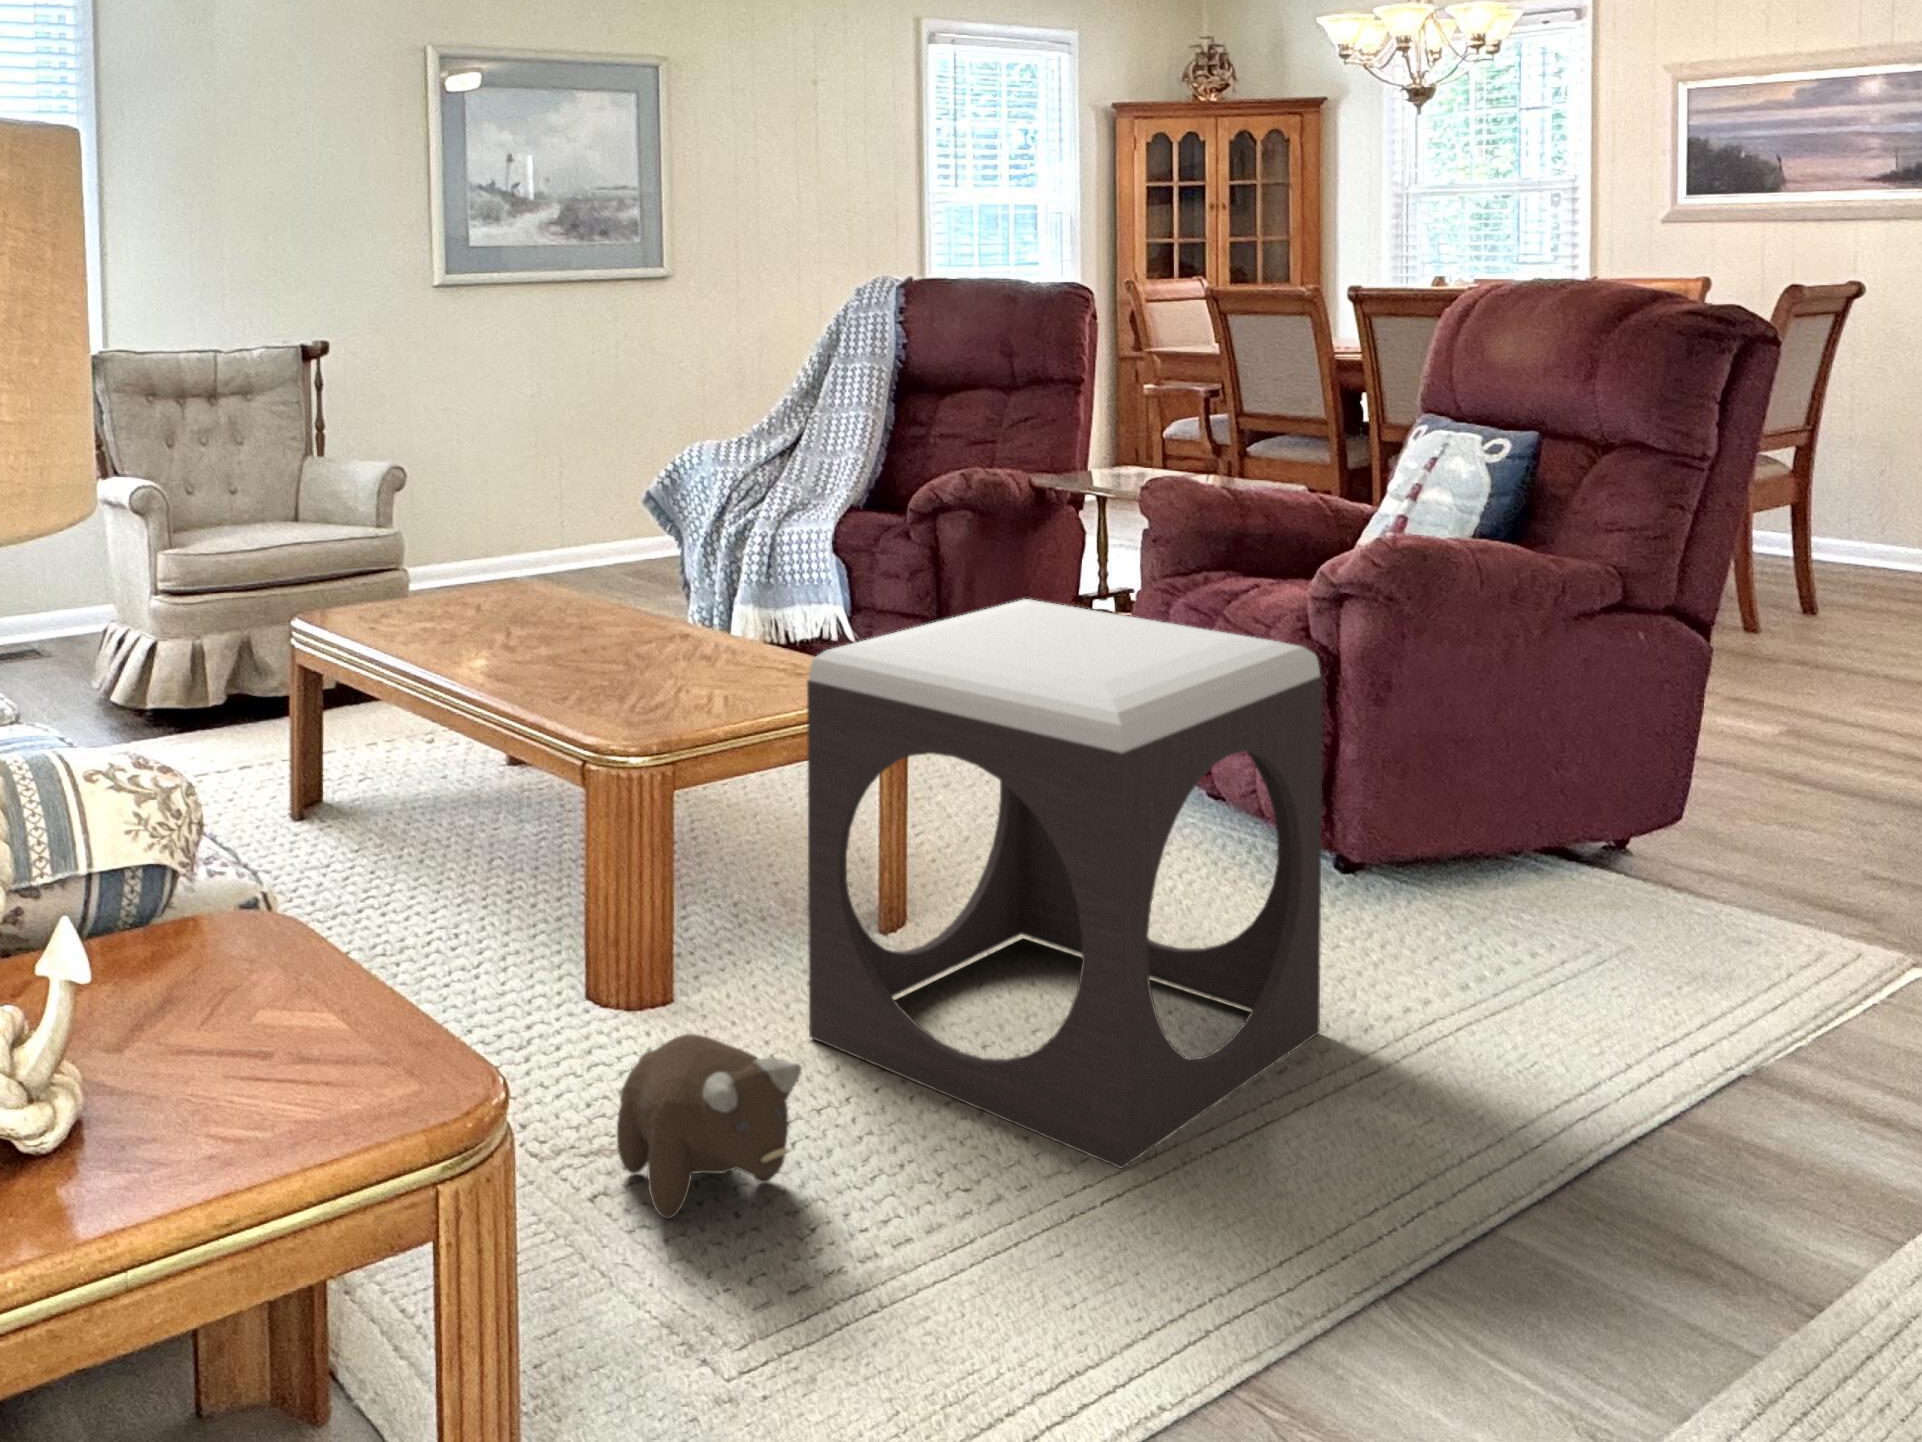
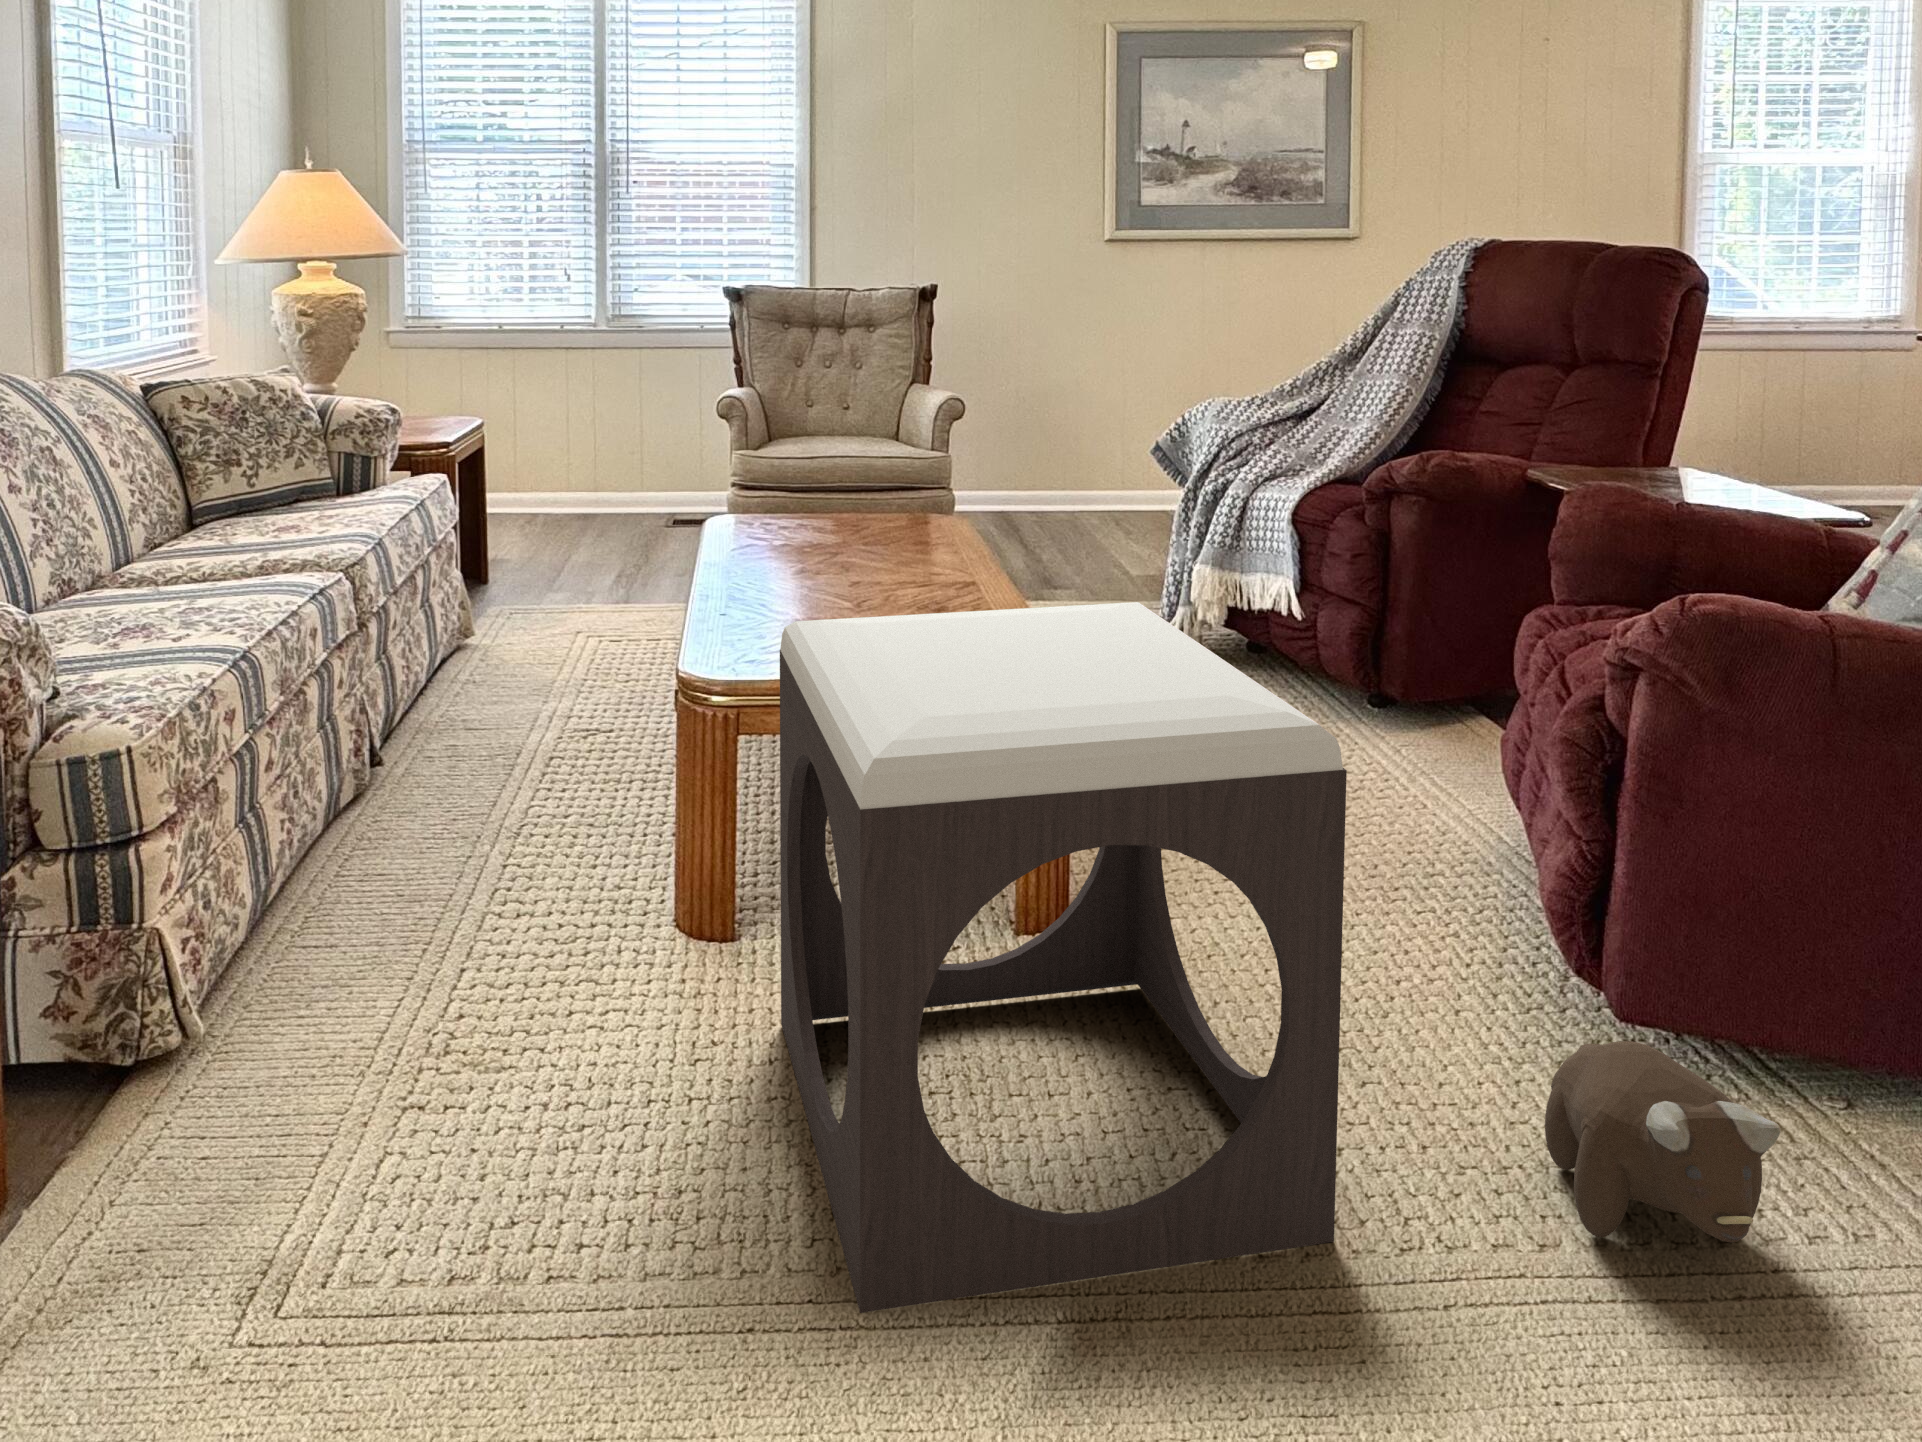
plush toy: present [617,1034,801,1218] -> present [1545,1041,1780,1242]

